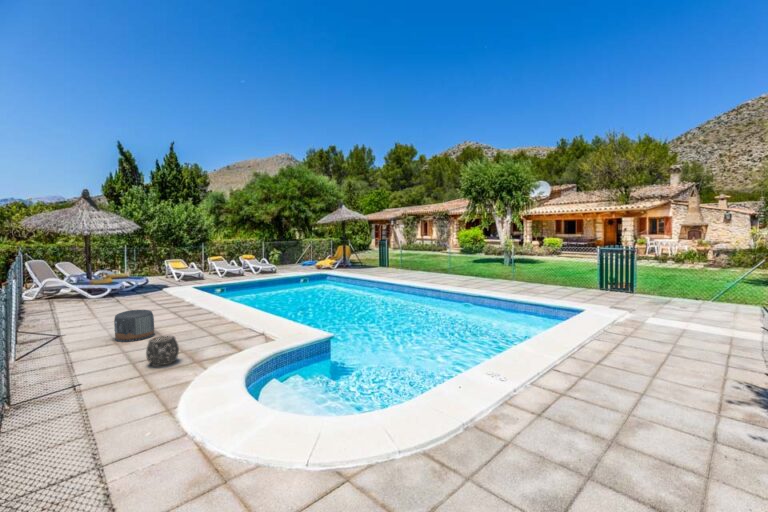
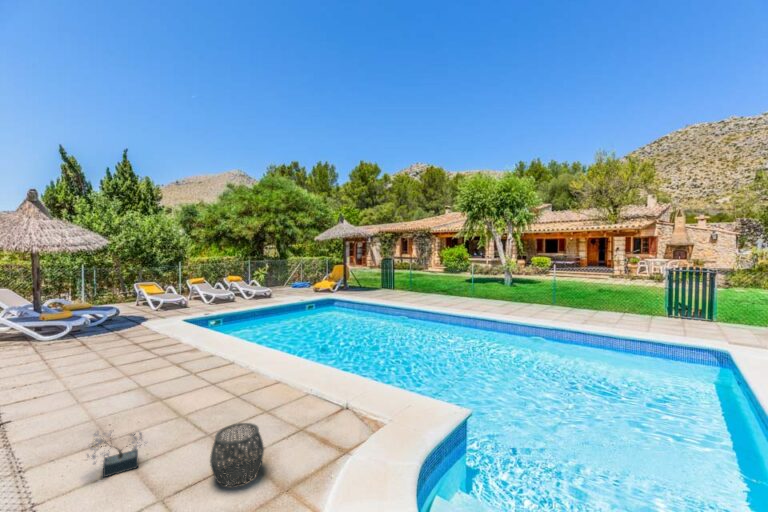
pouf: present [114,310,154,342] -> none [117,367,180,426]
decorative plant: none [87,336,121,361] -> present [87,431,142,477]

